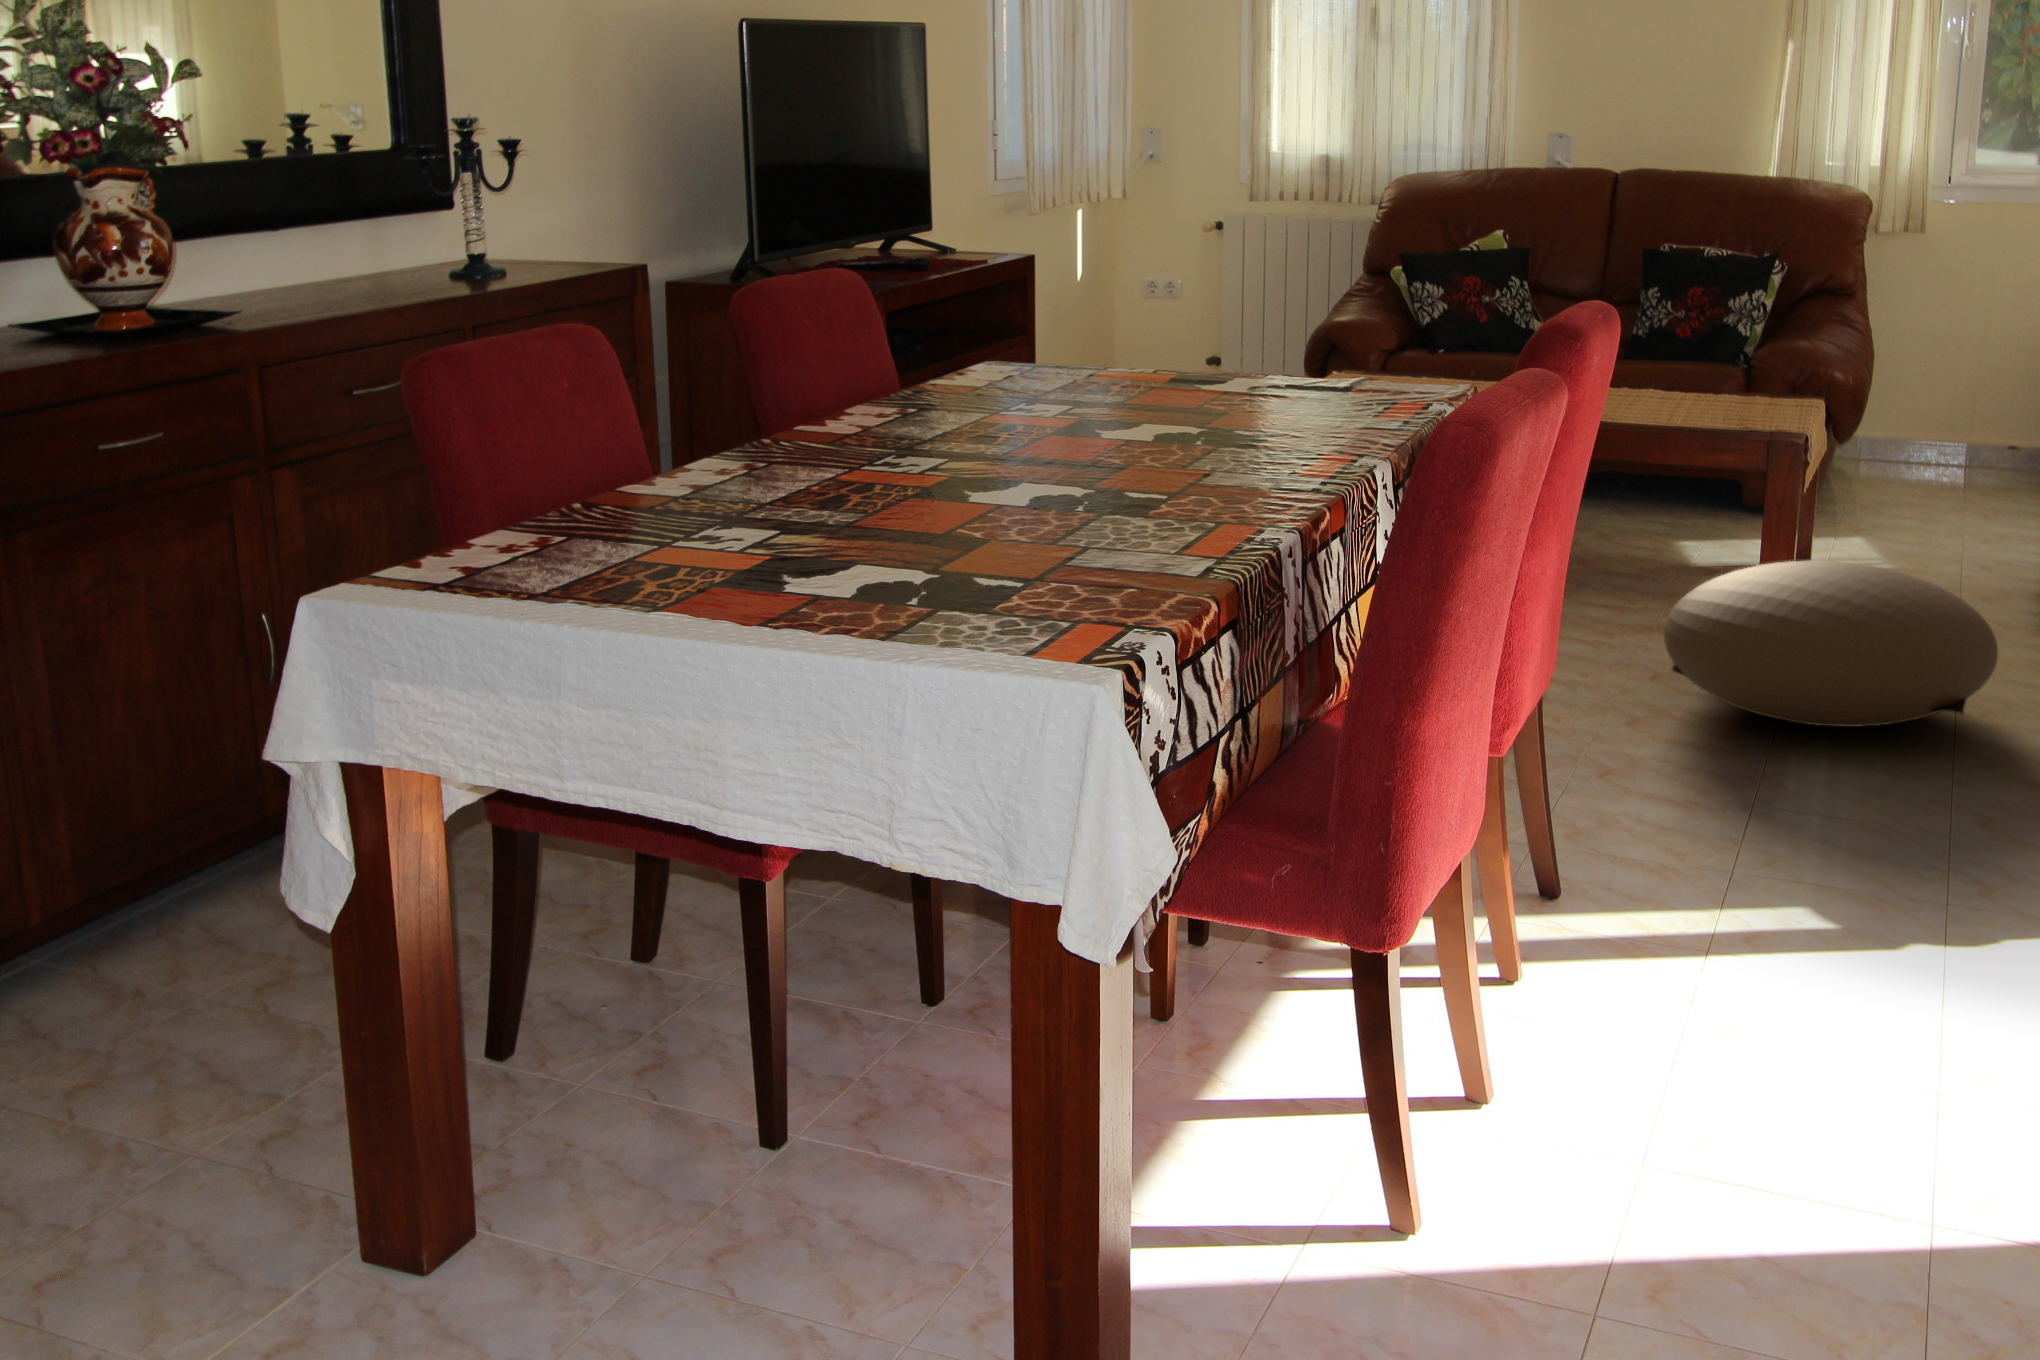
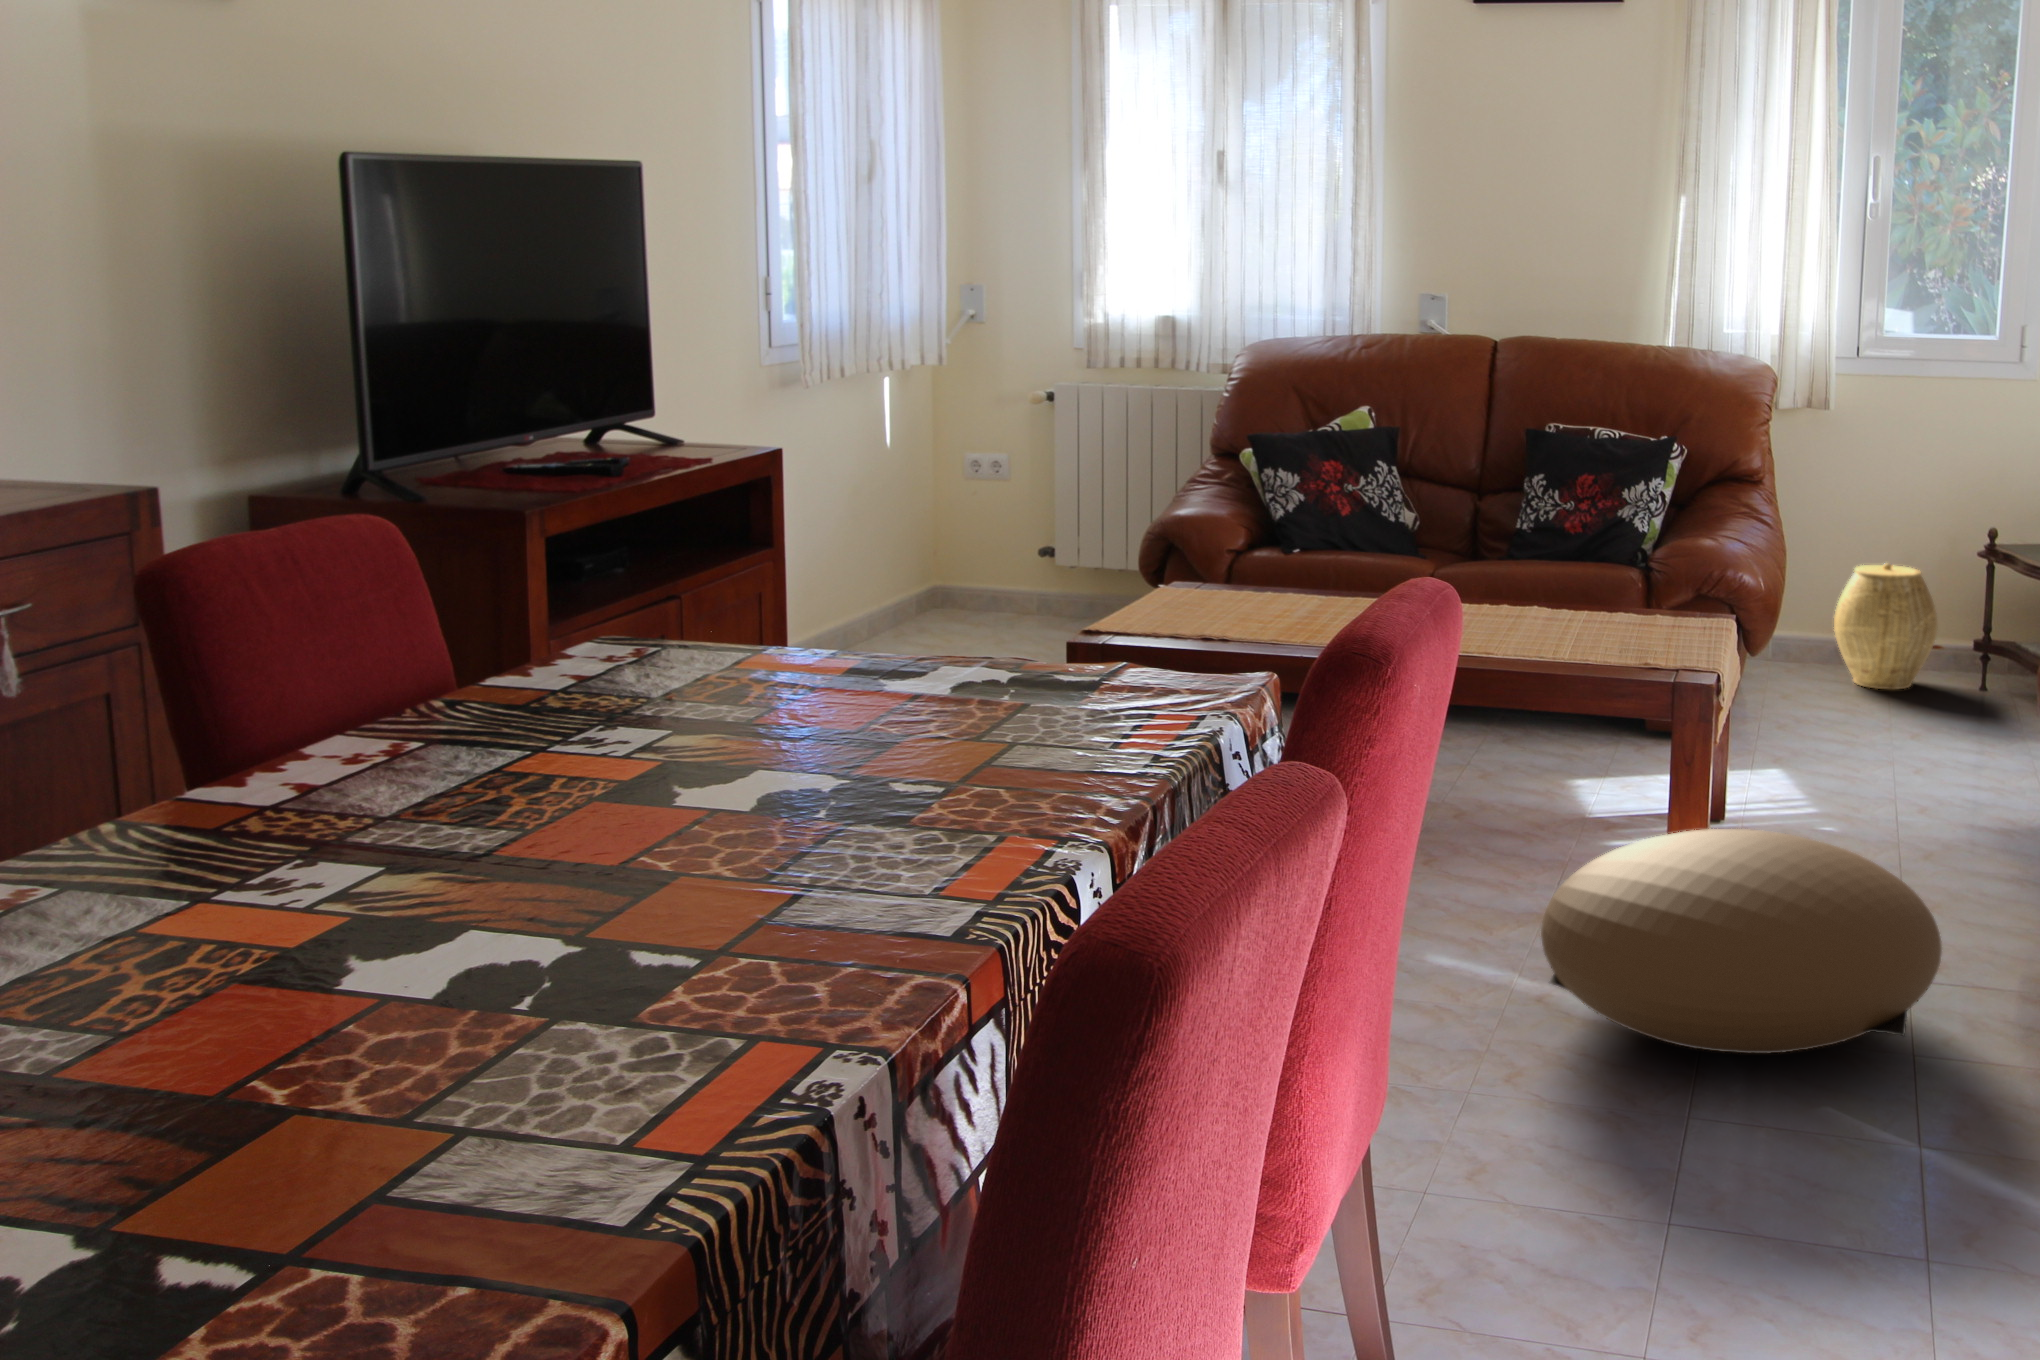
woven basket: none [1915,369,2011,480] -> present [1834,563,1937,690]

